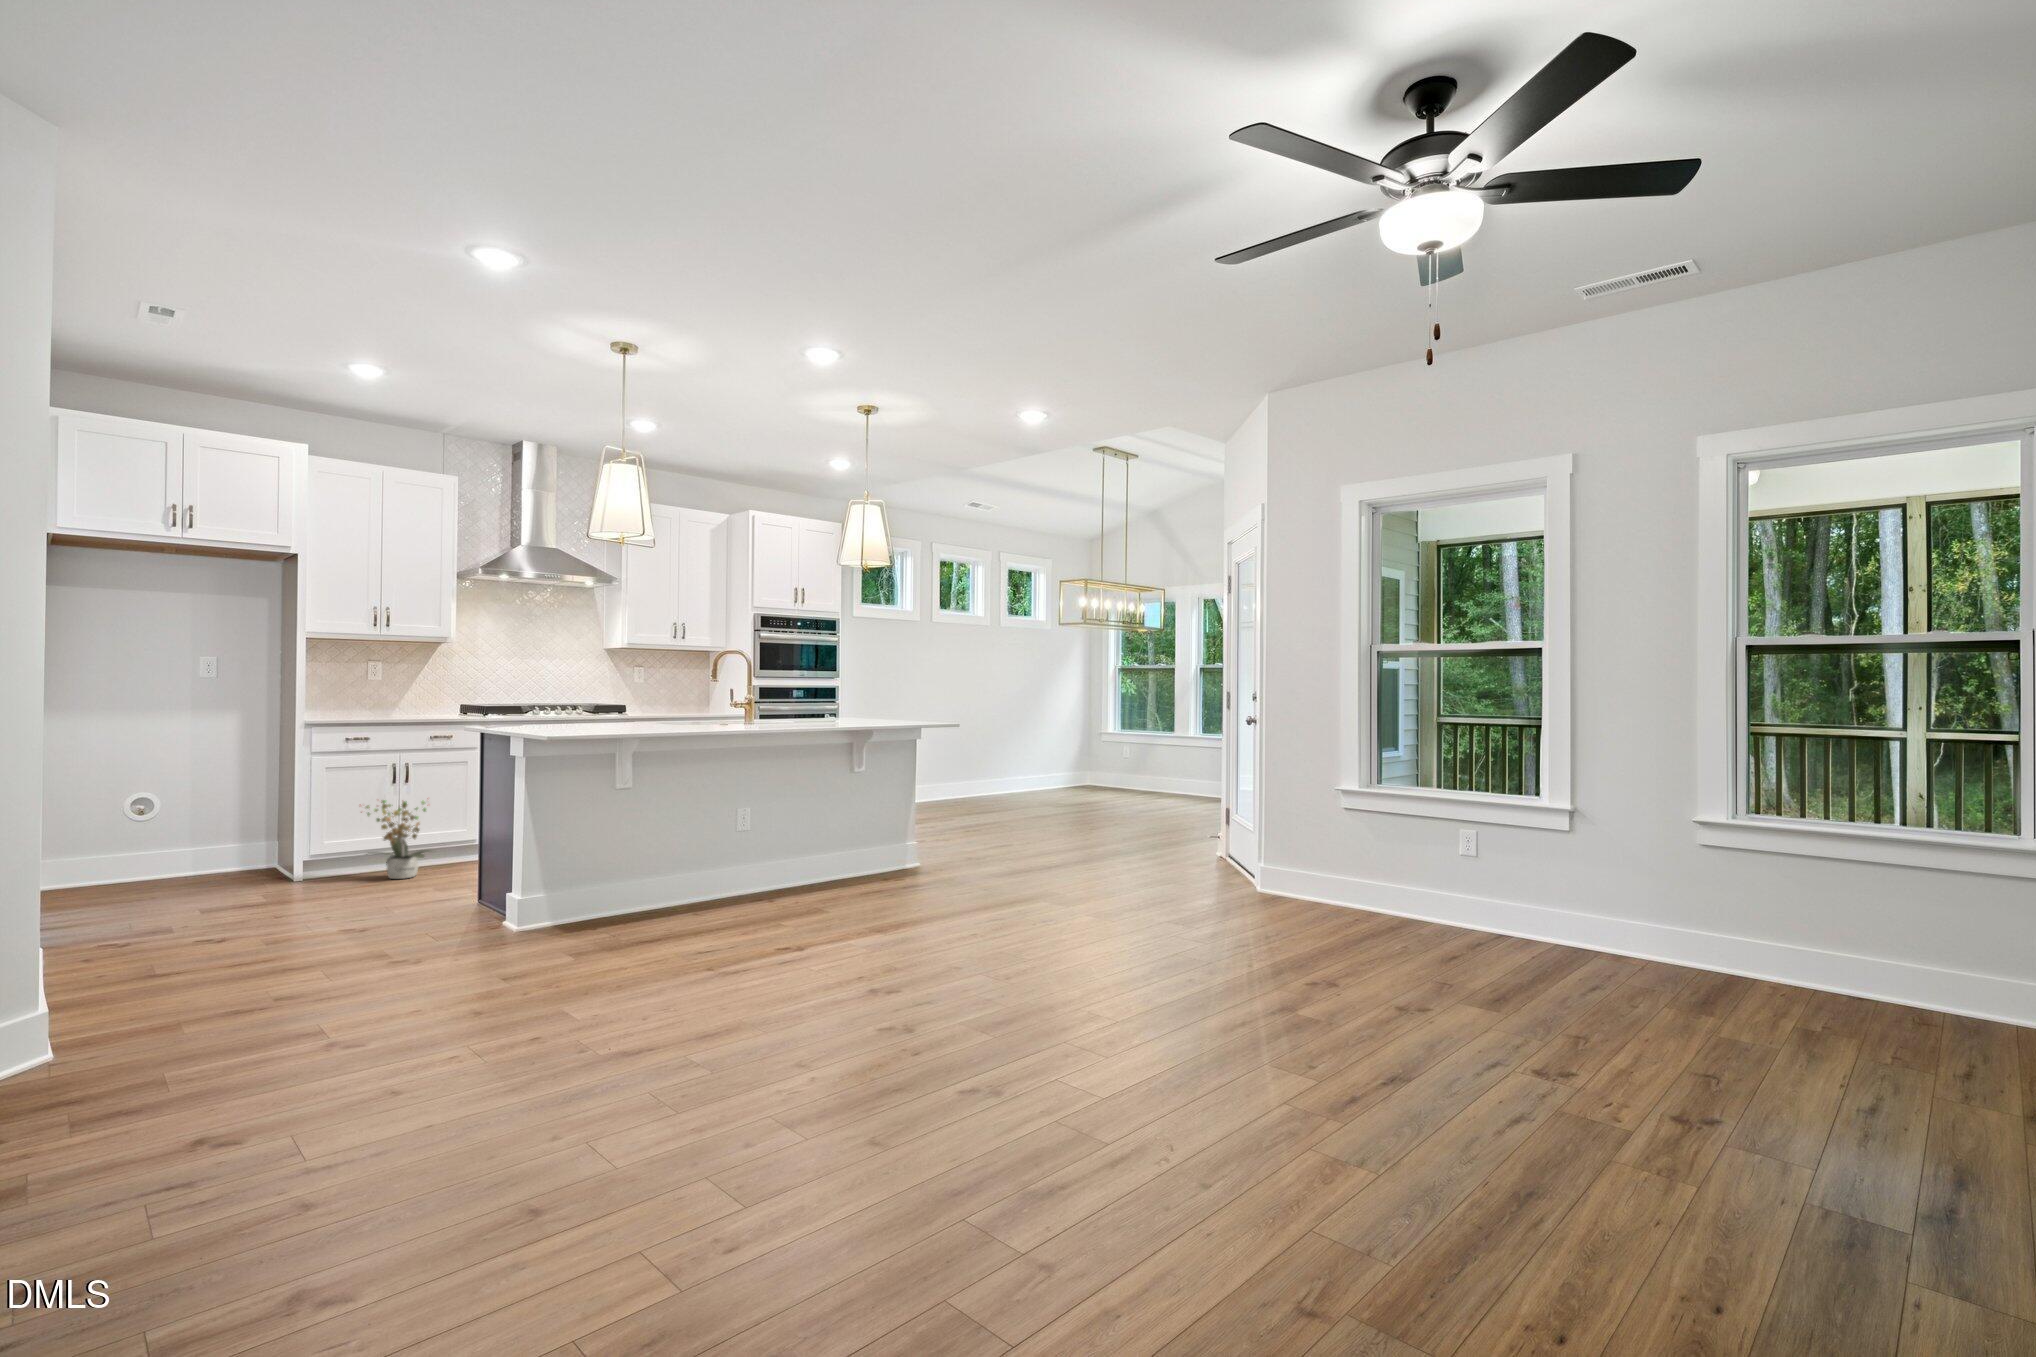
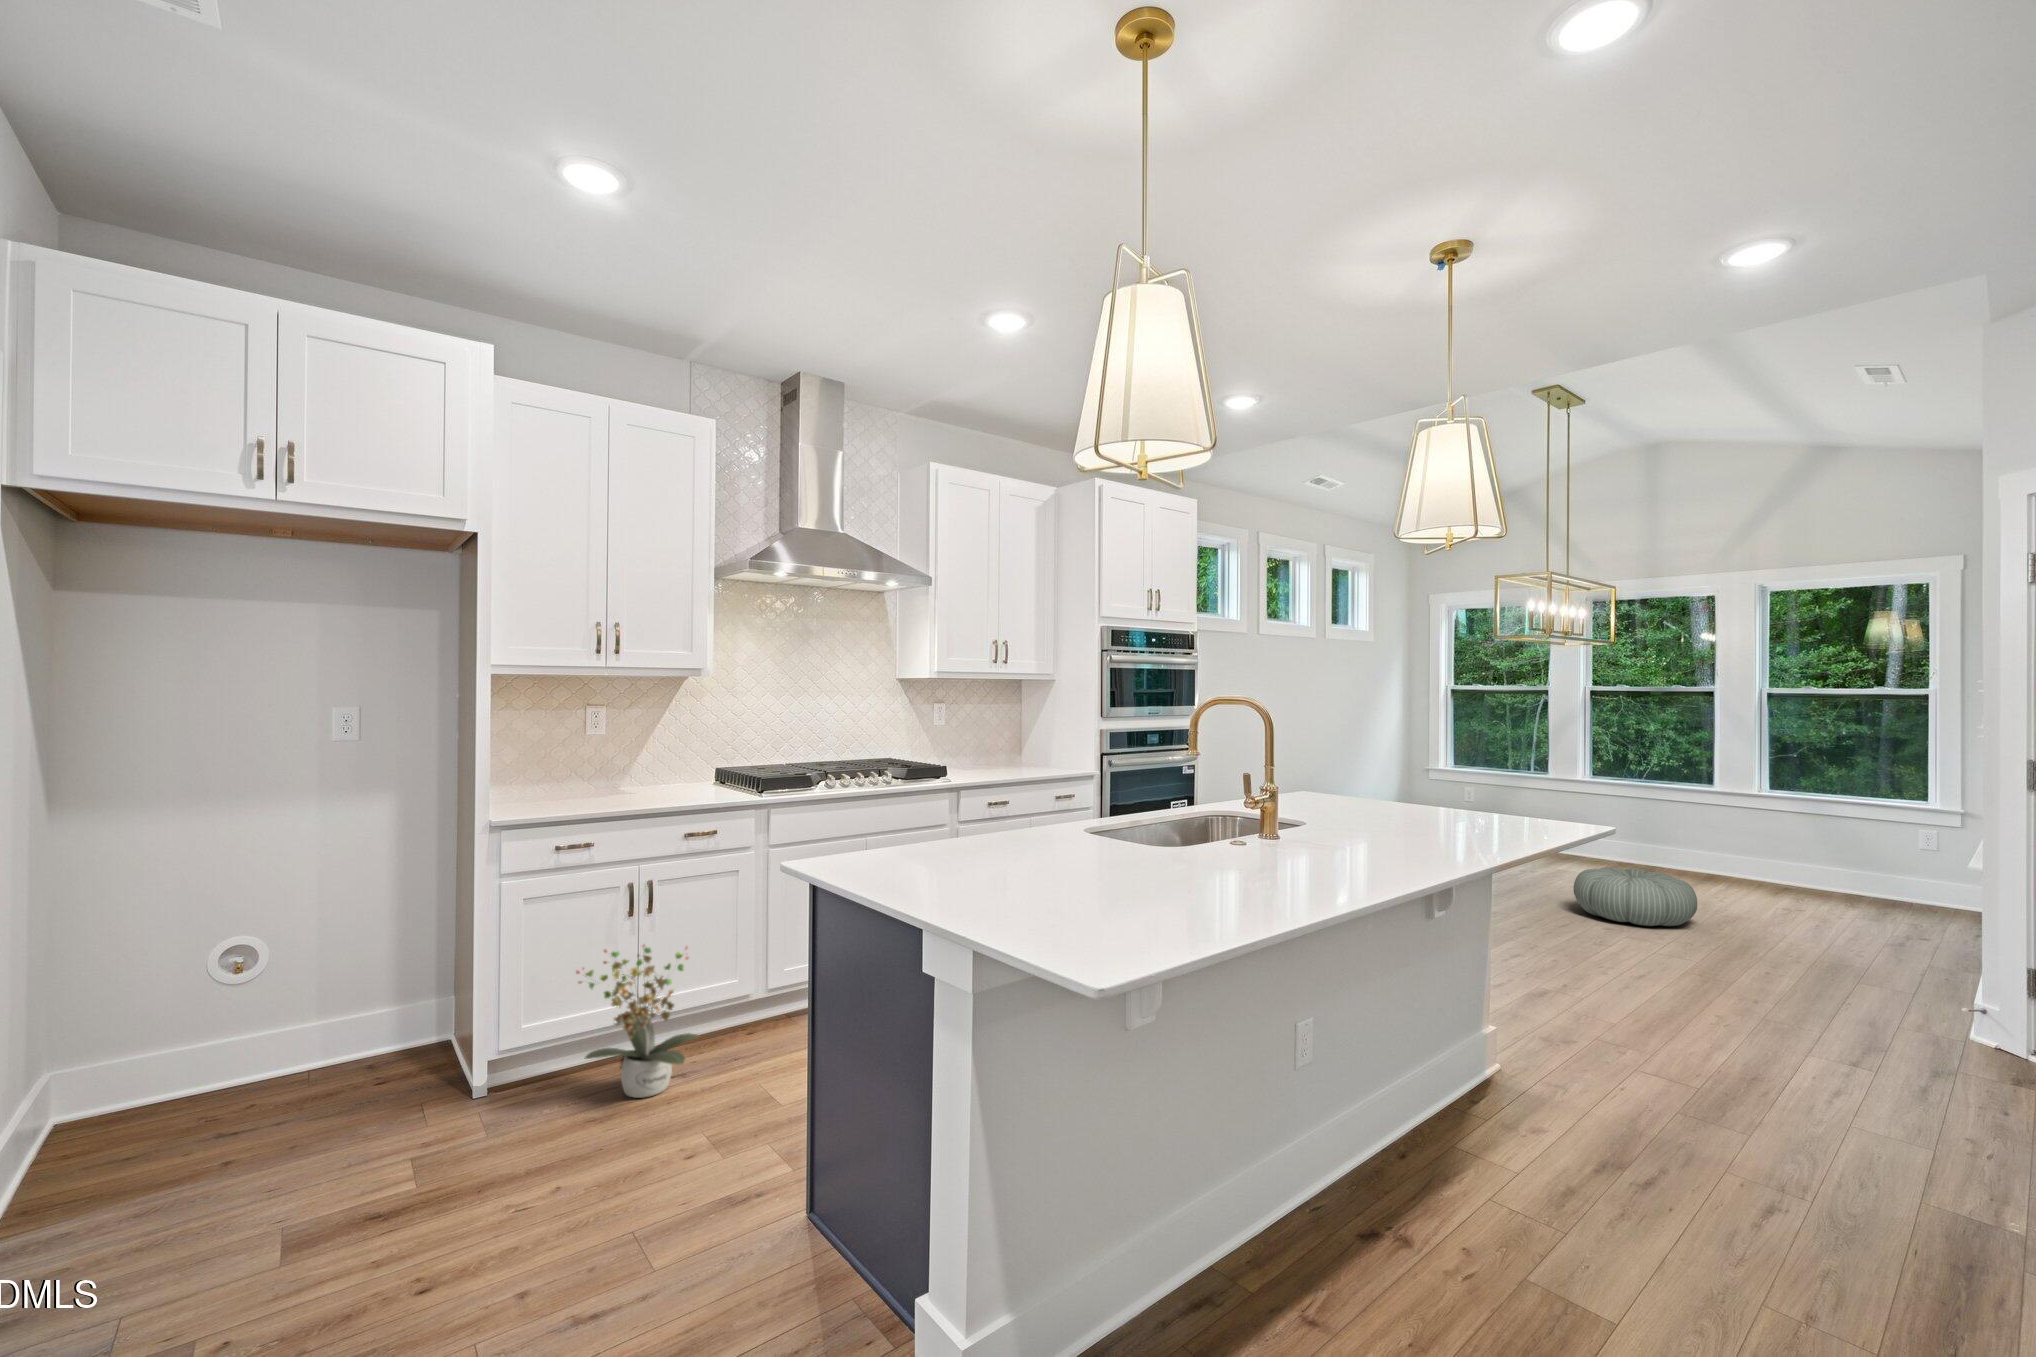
pouf: none [1112,789,1182,824] -> present [1574,867,1697,926]

